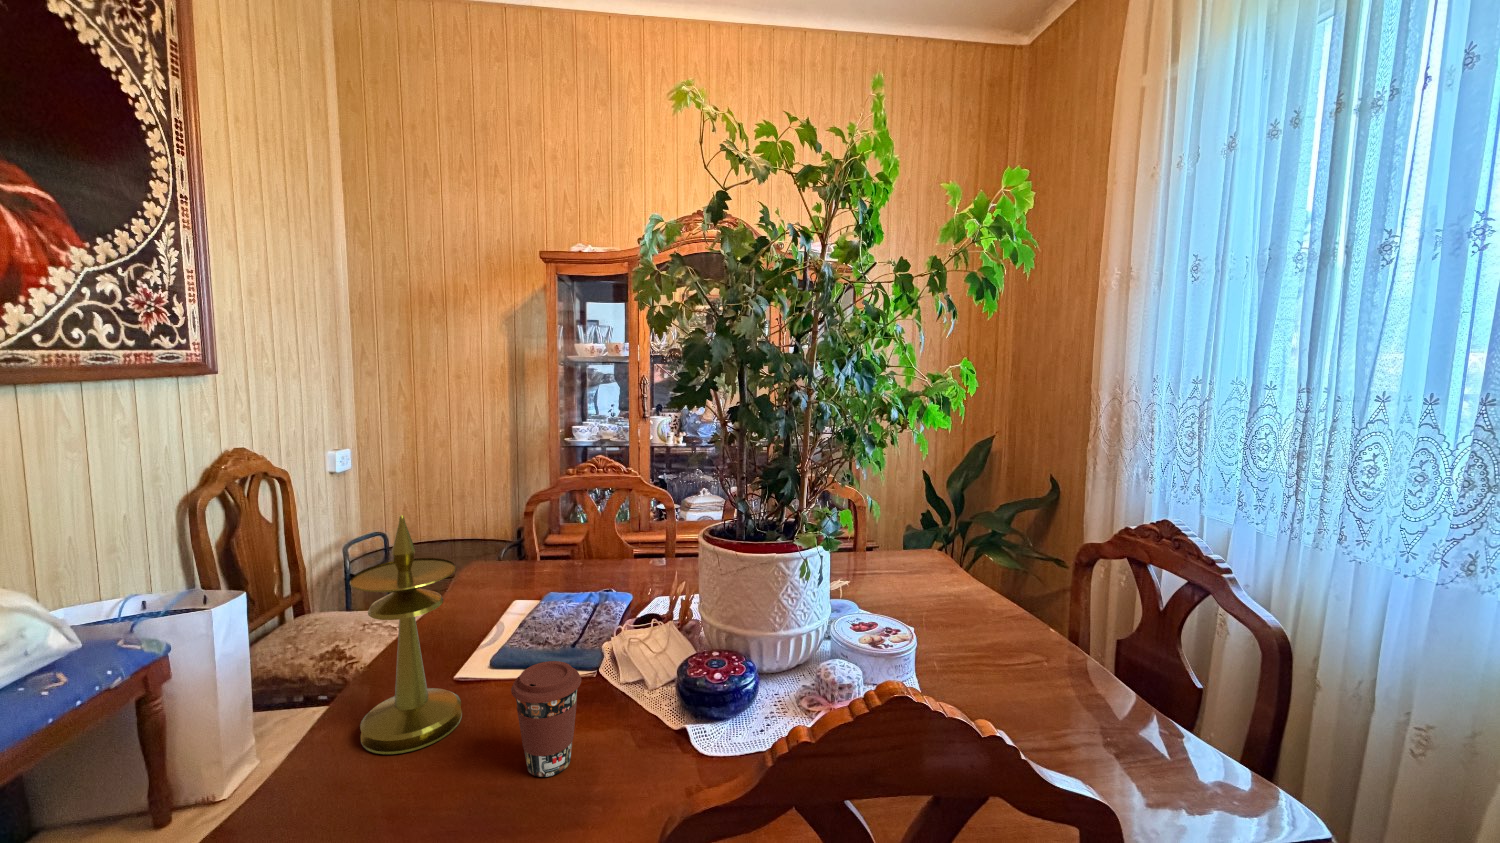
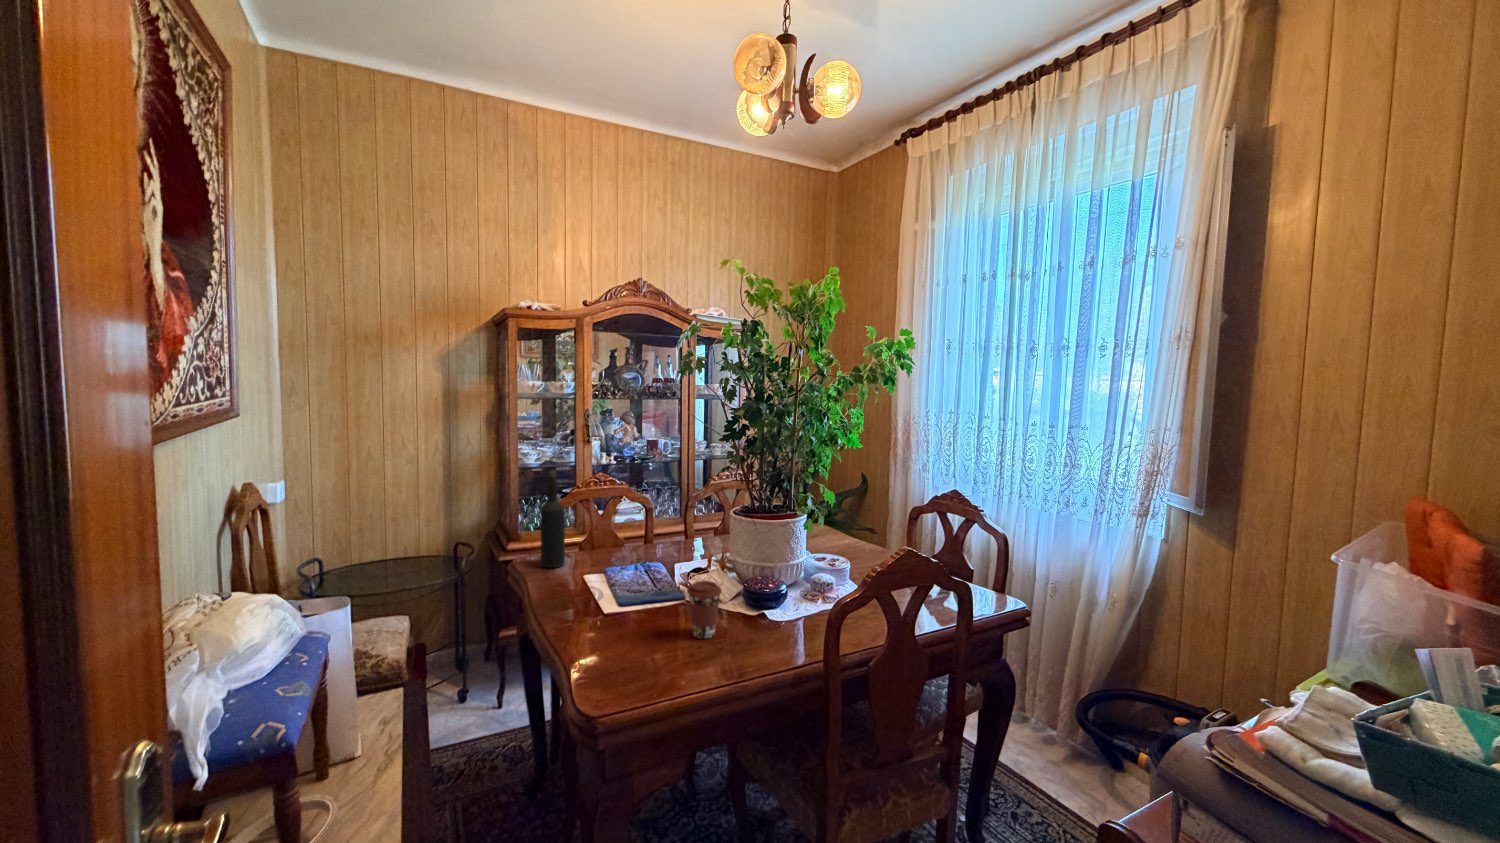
wine bottle: none [478,447,516,583] -> present [540,471,565,568]
candlestick: present [350,515,462,754] -> none [581,510,636,645]

